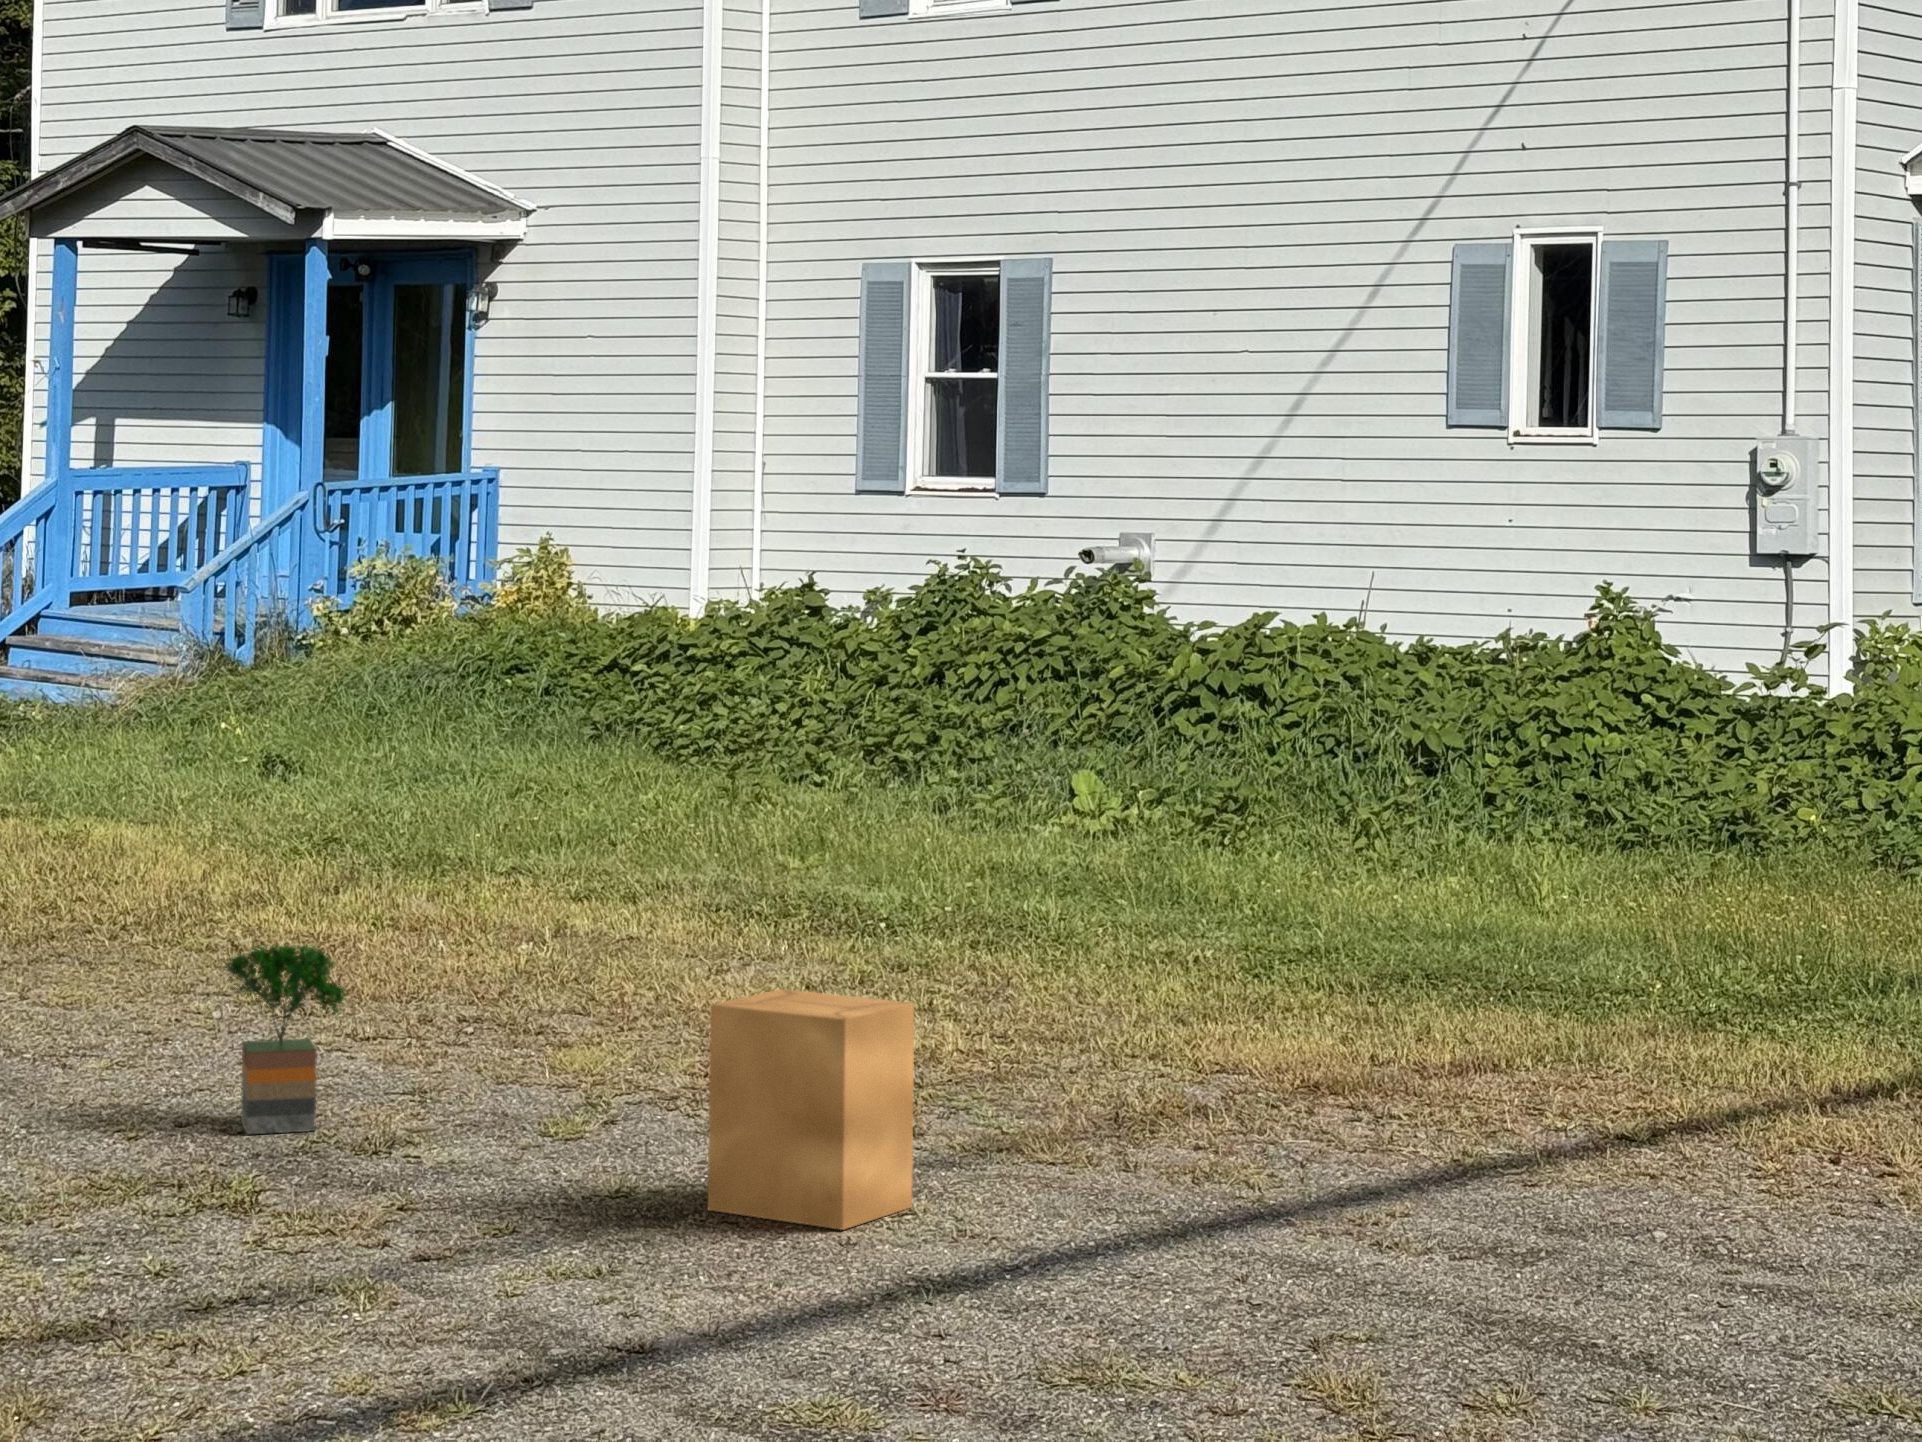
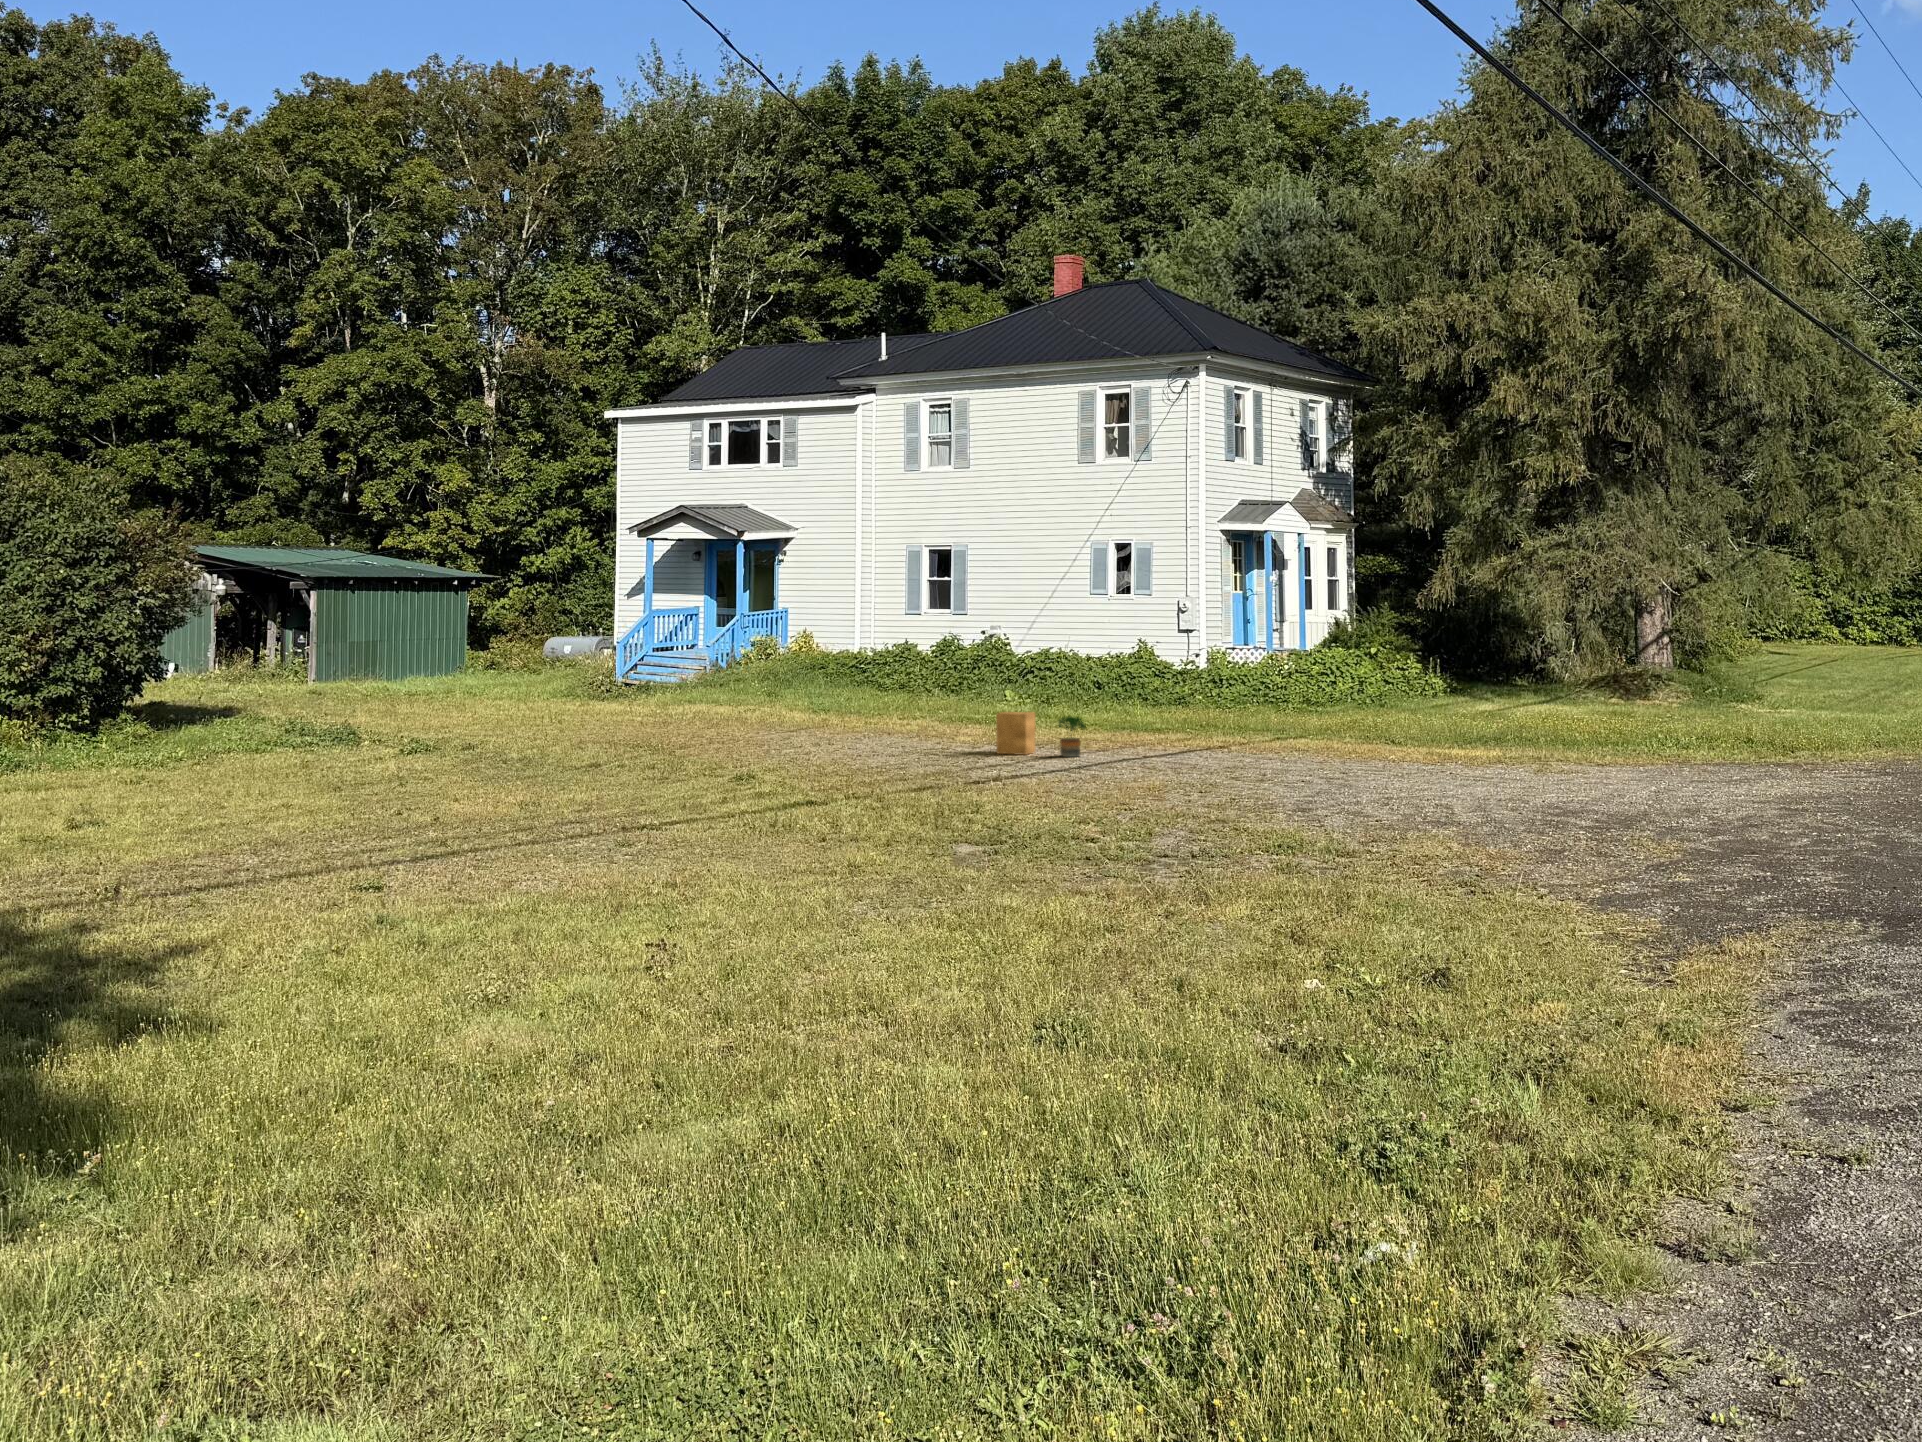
potted tree: present [224,945,346,1134] -> present [1059,716,1085,757]

